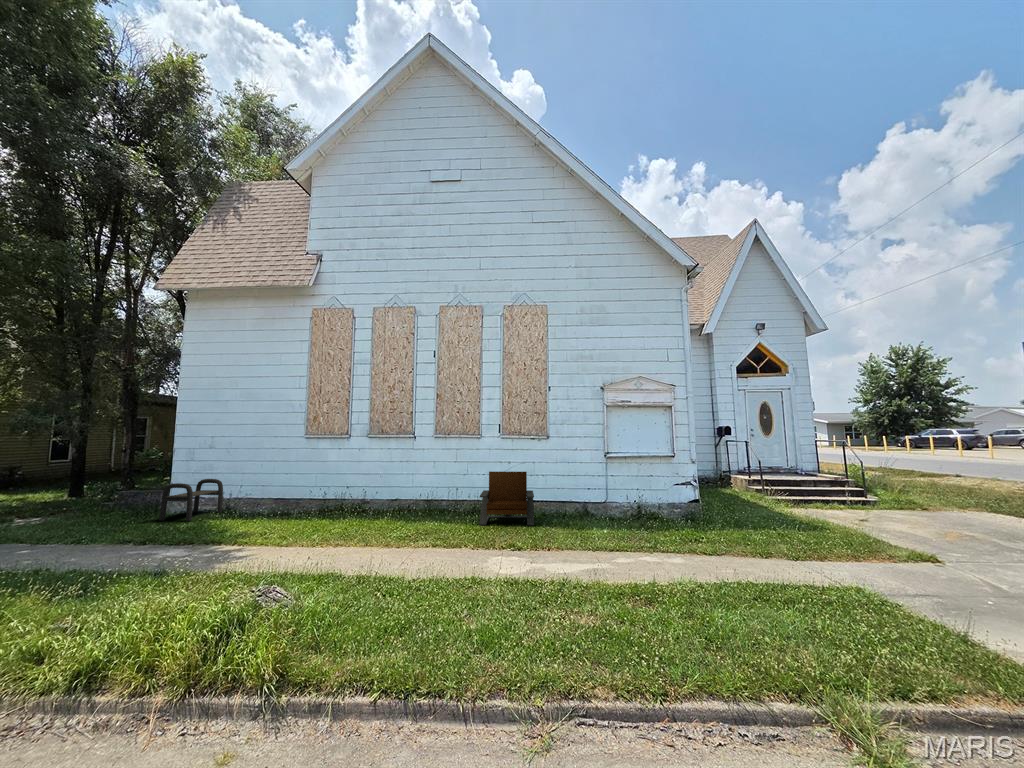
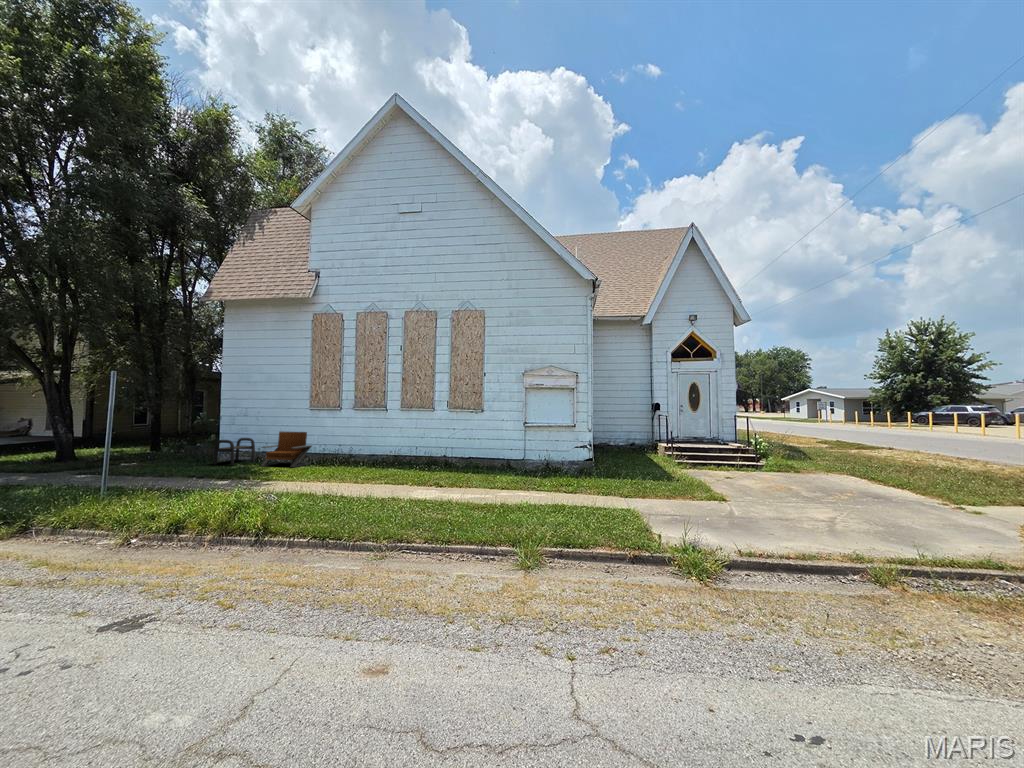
lounge chair: present [479,472,534,525] -> present [261,432,312,467]

